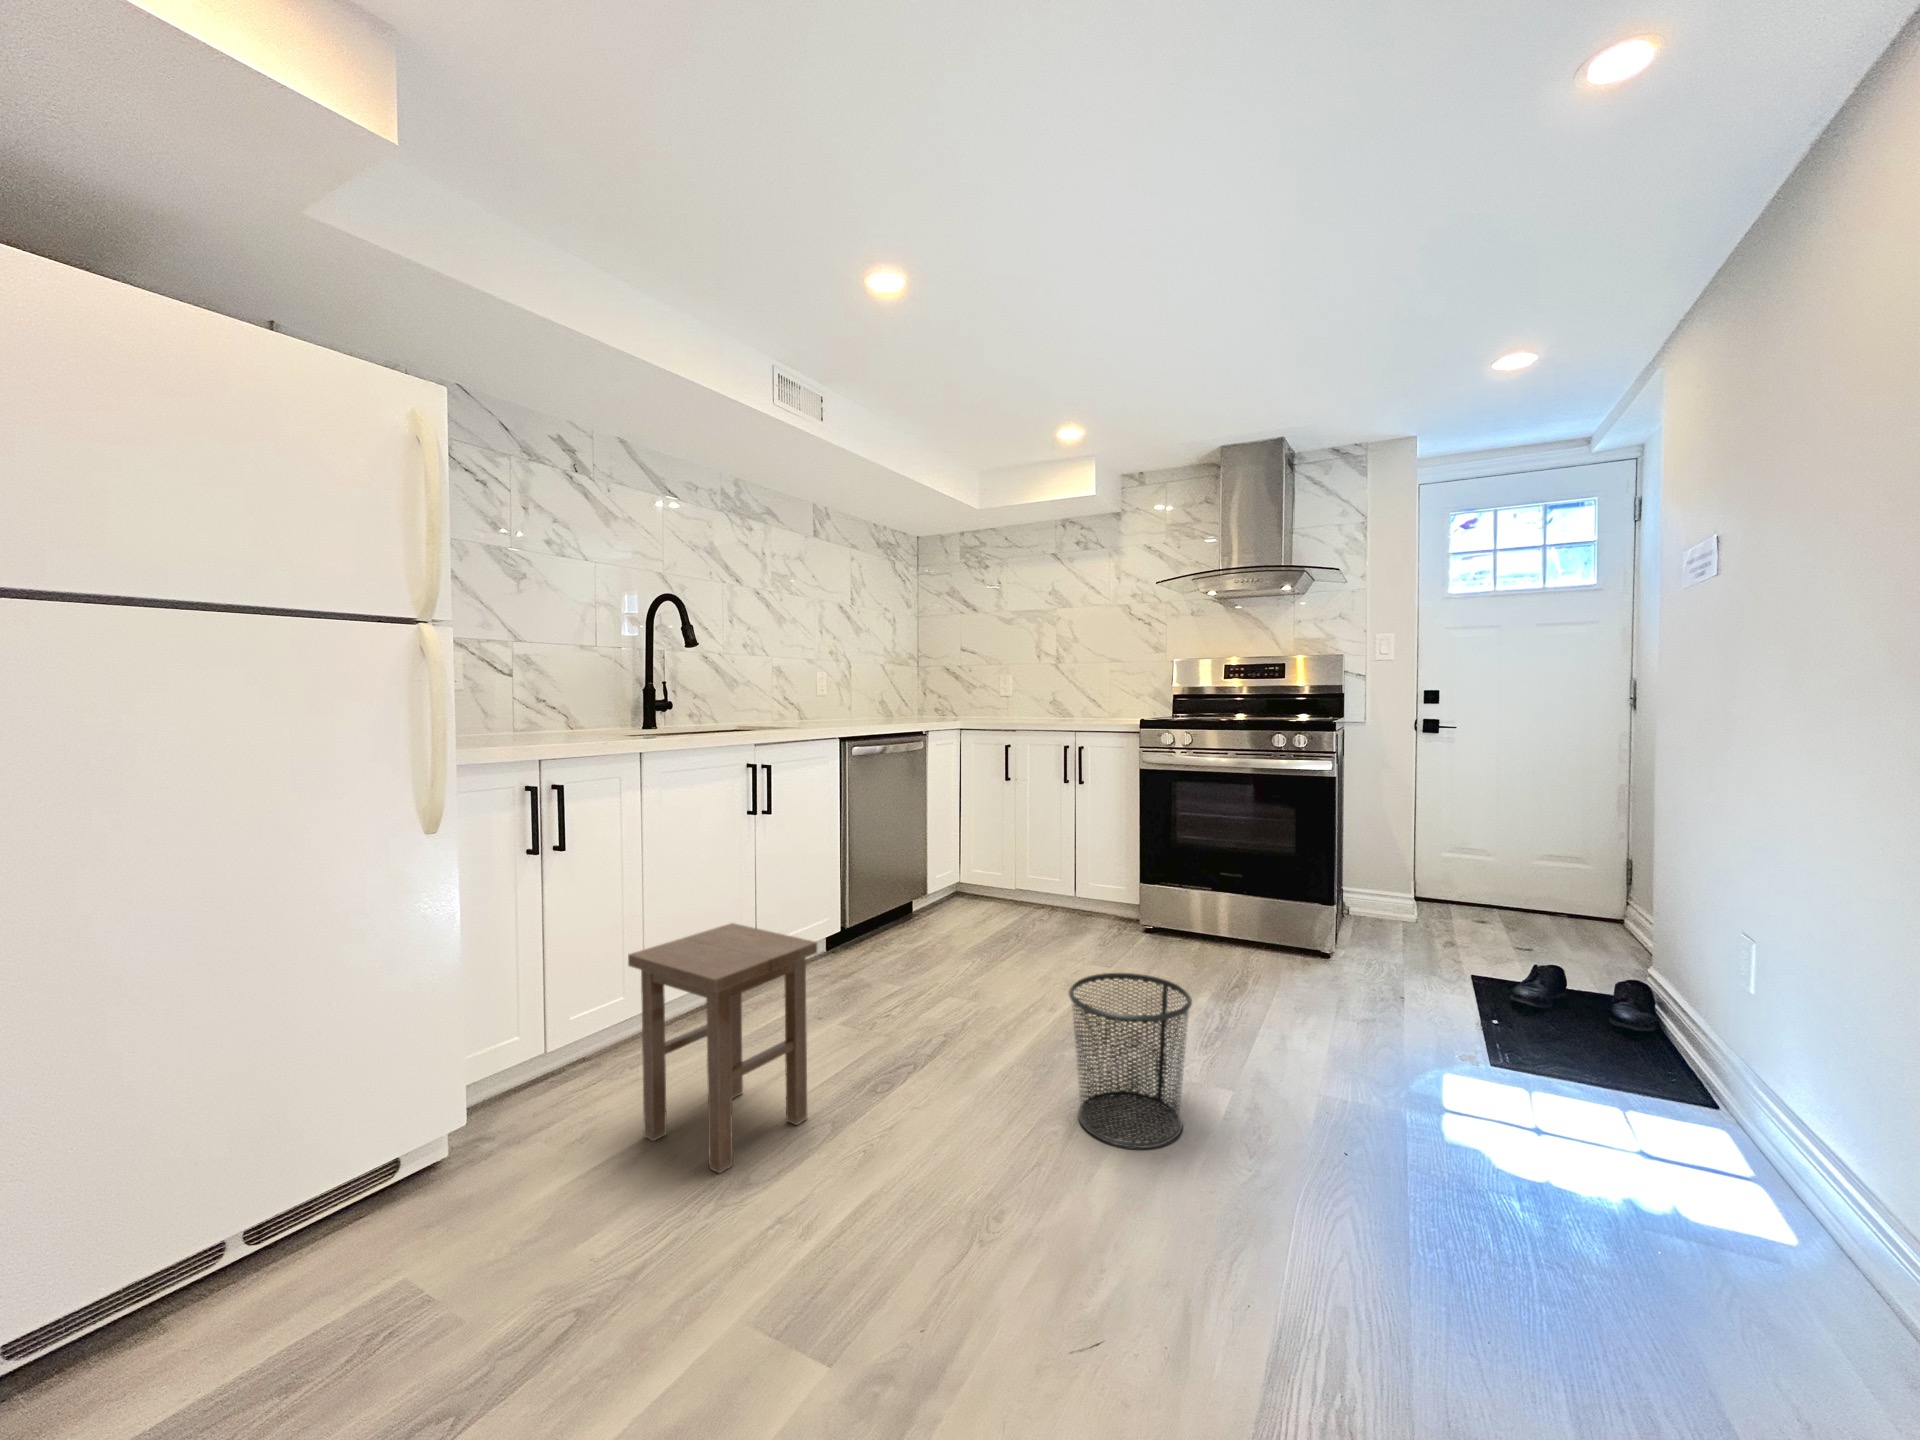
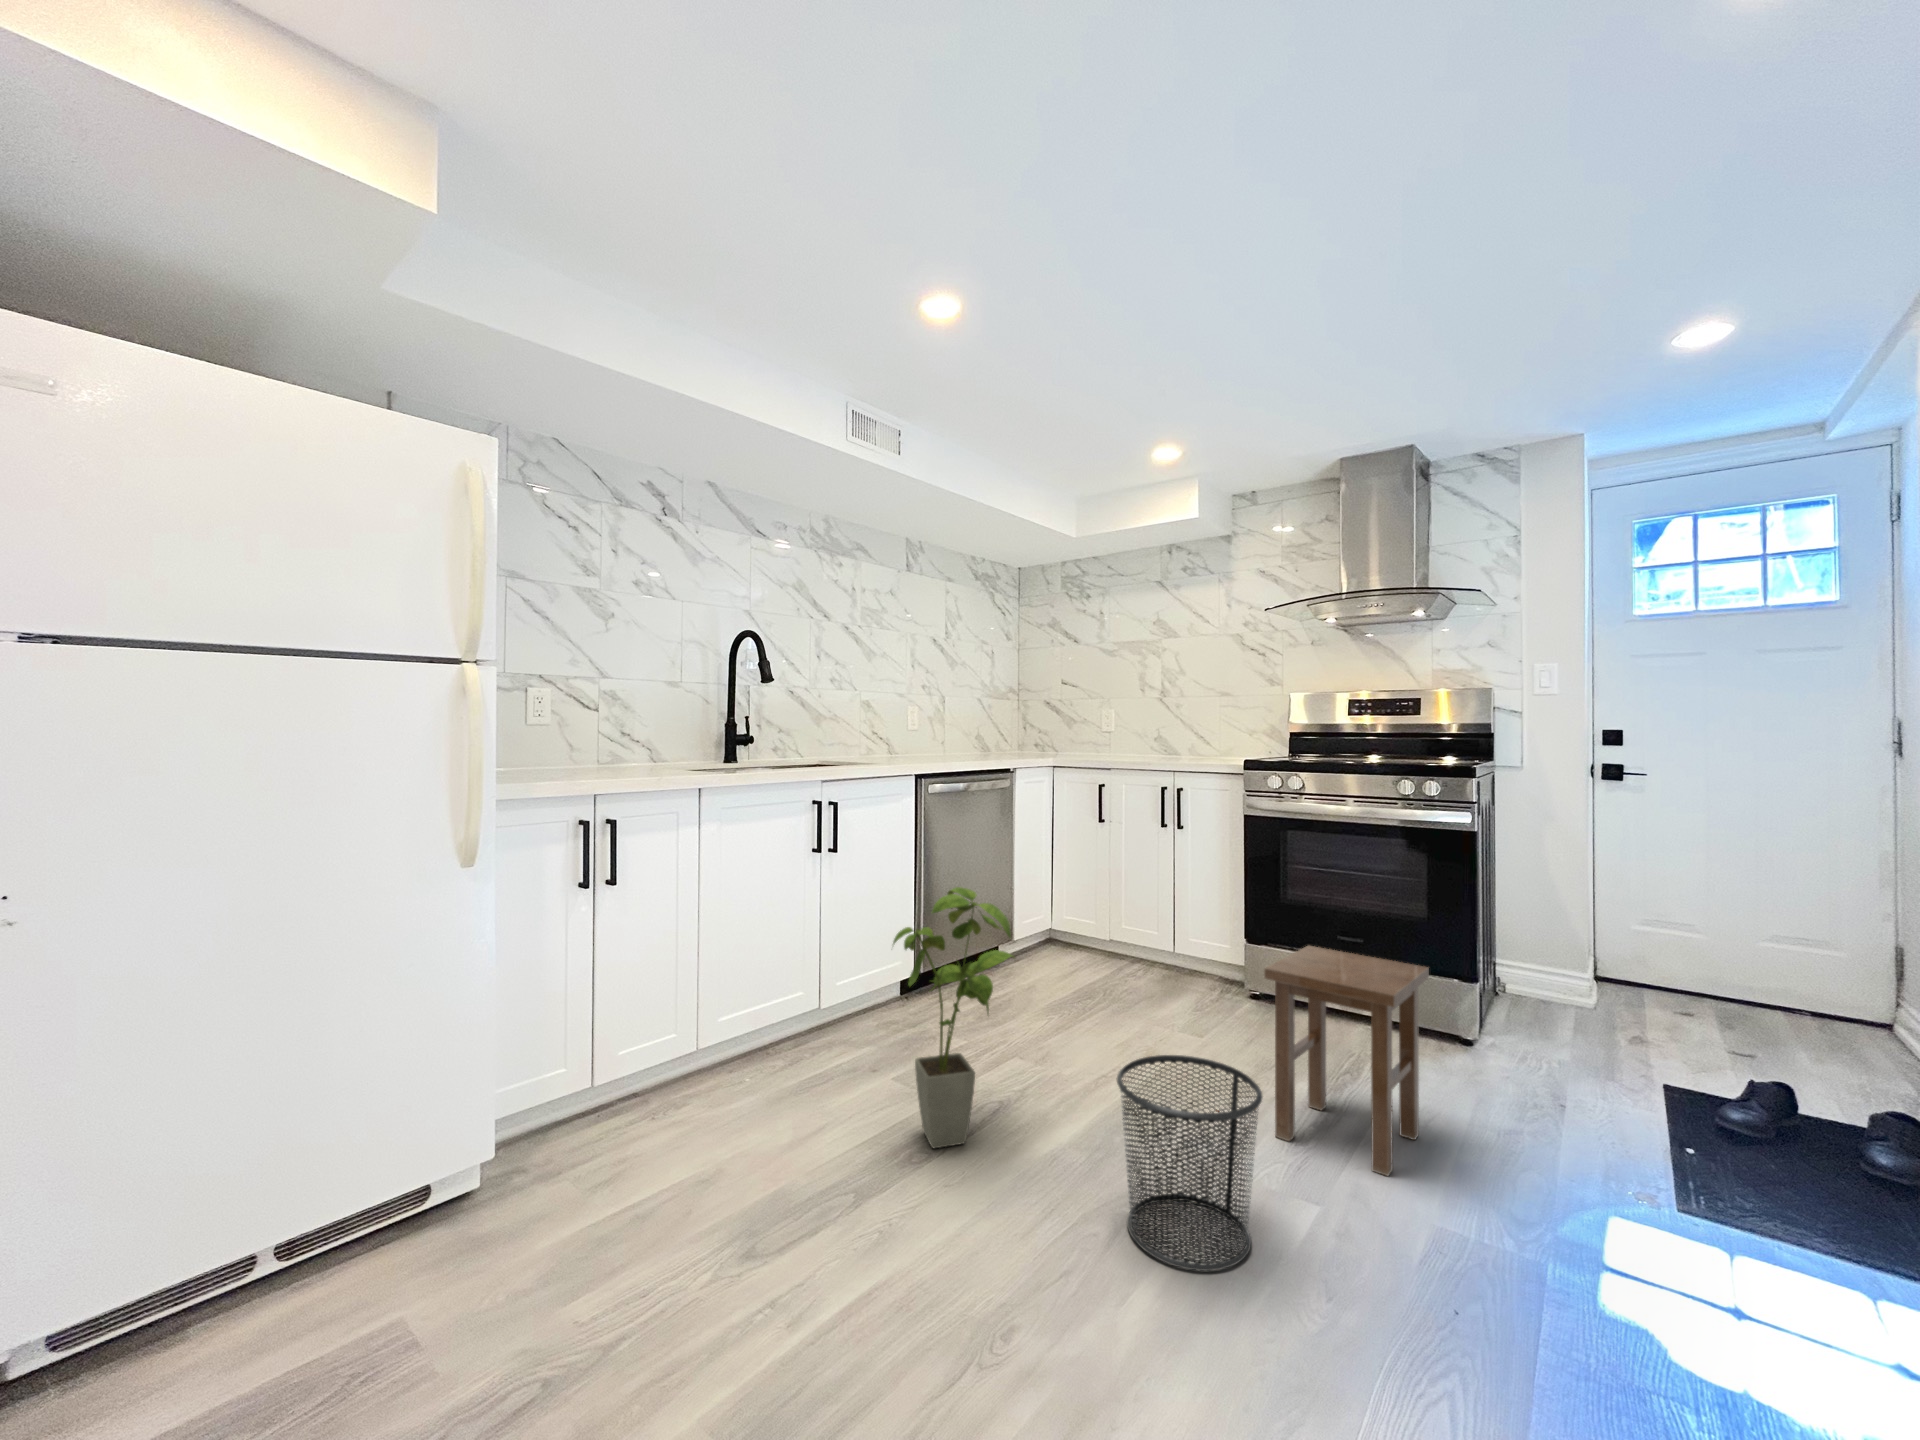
house plant: none [850,837,967,1075] -> present [893,887,1015,1148]
stool: present [628,923,817,1173] -> present [1264,946,1429,1176]

